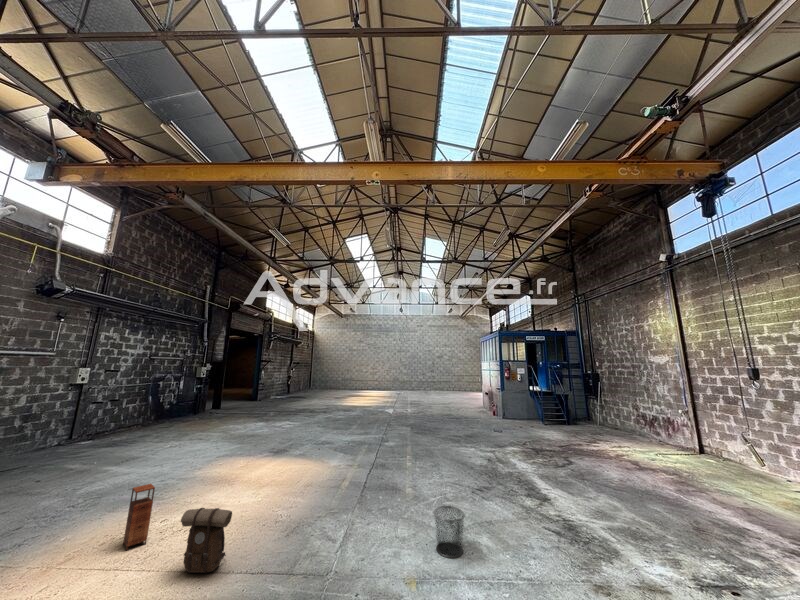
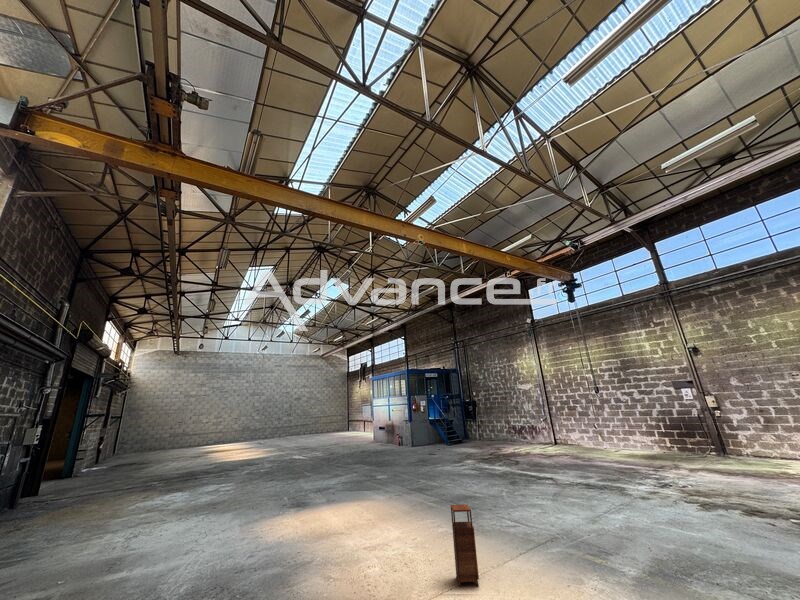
trash can: present [434,506,464,558] -> none [594,473,623,504]
backpack: present [181,508,232,573] -> none [538,496,578,565]

